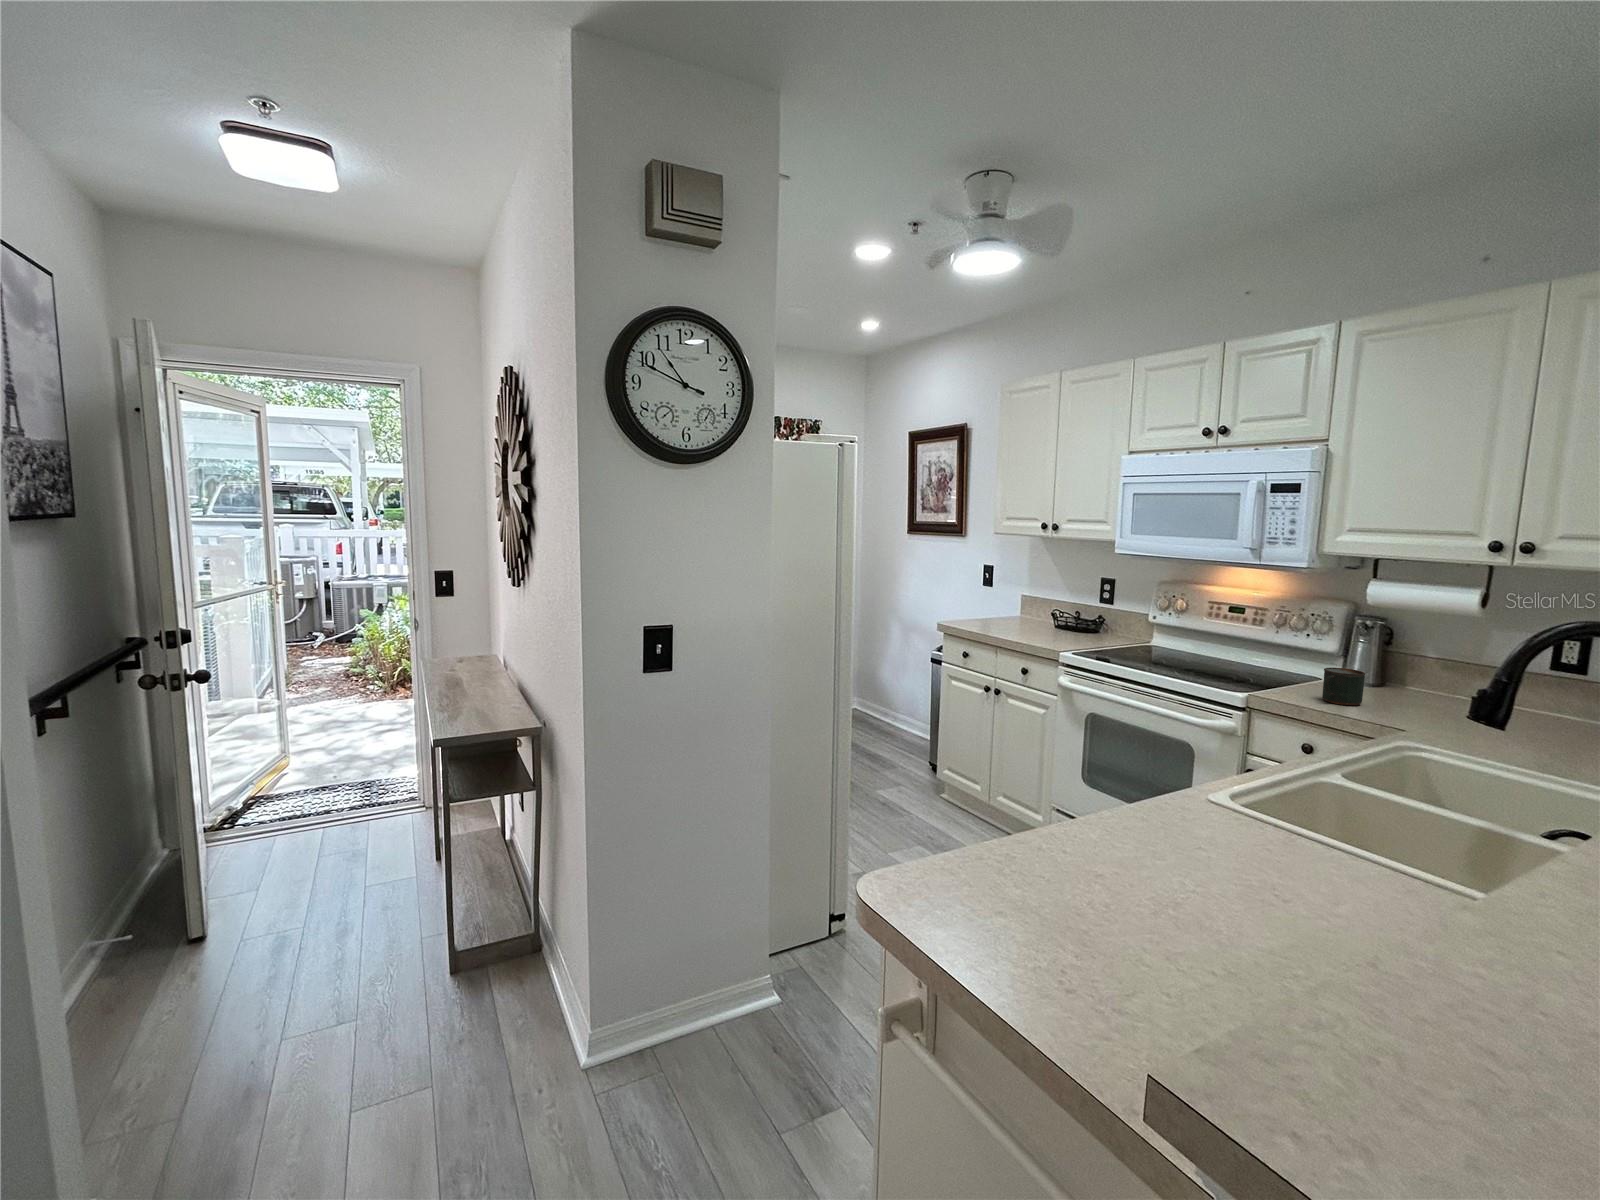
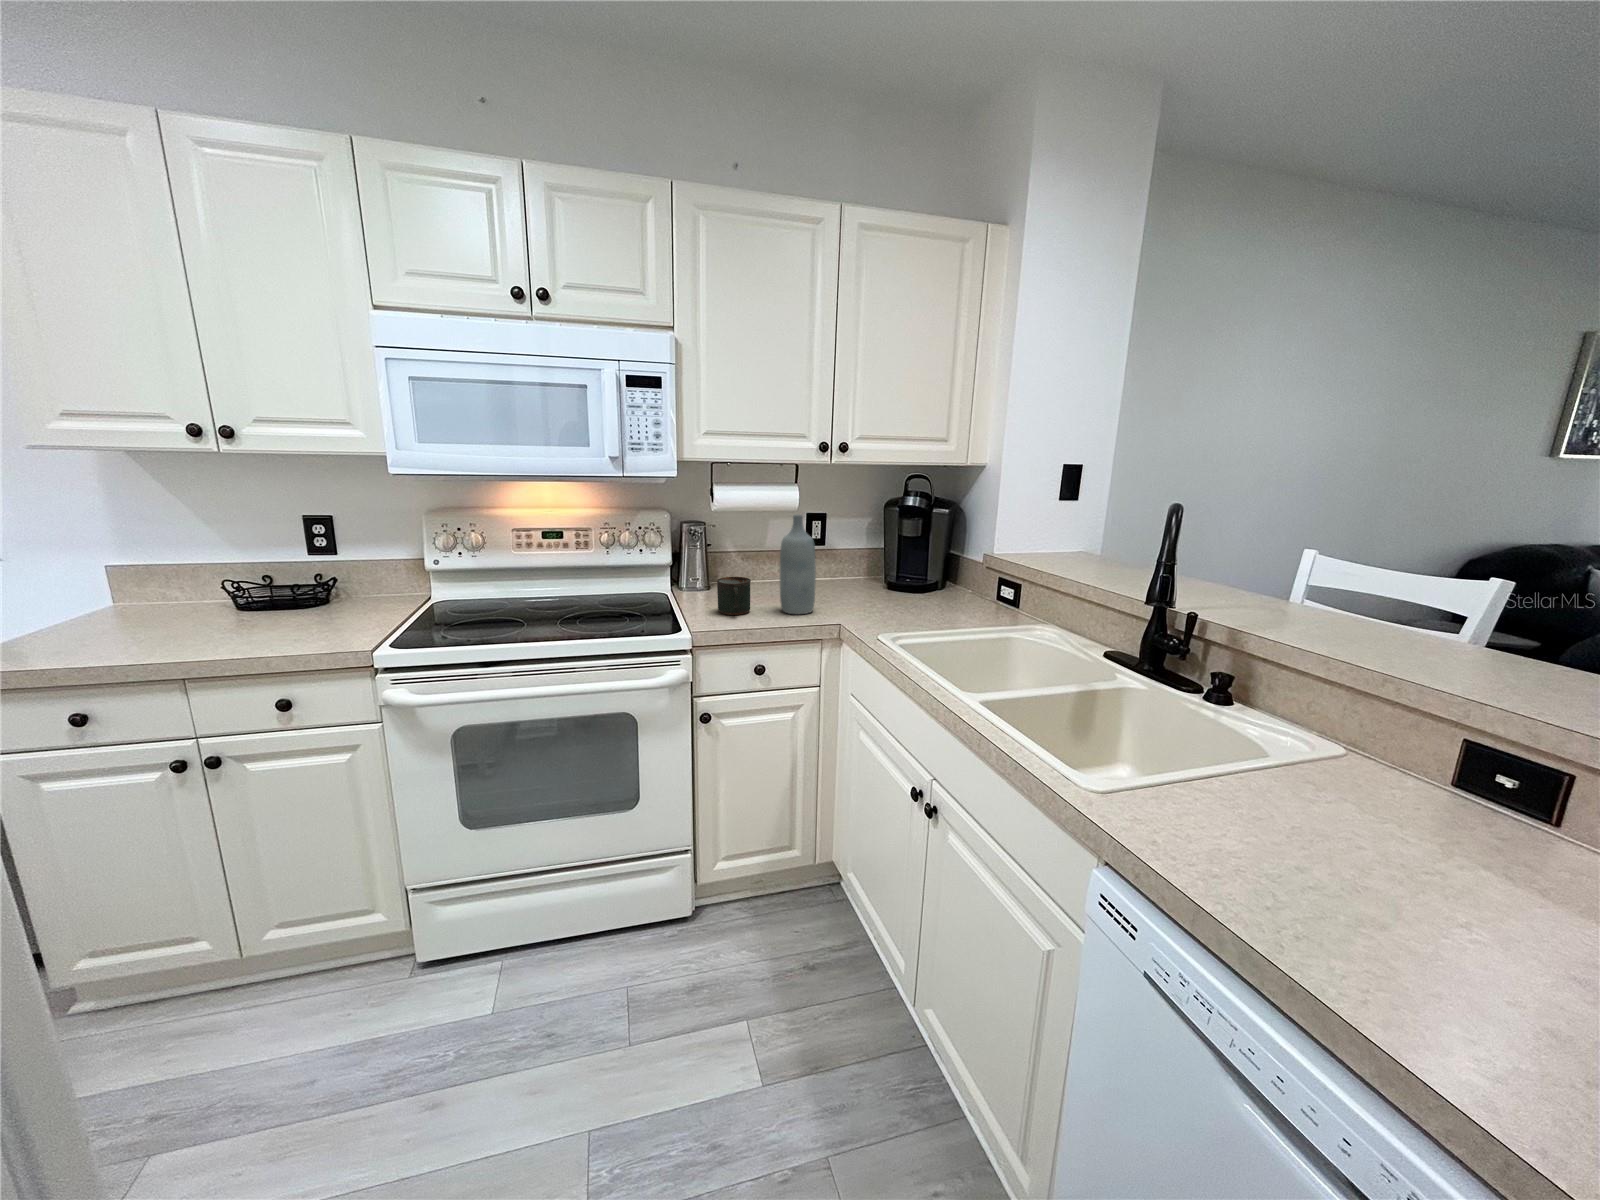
bottle: none [1386,615,1440,723] -> present [780,514,816,614]

